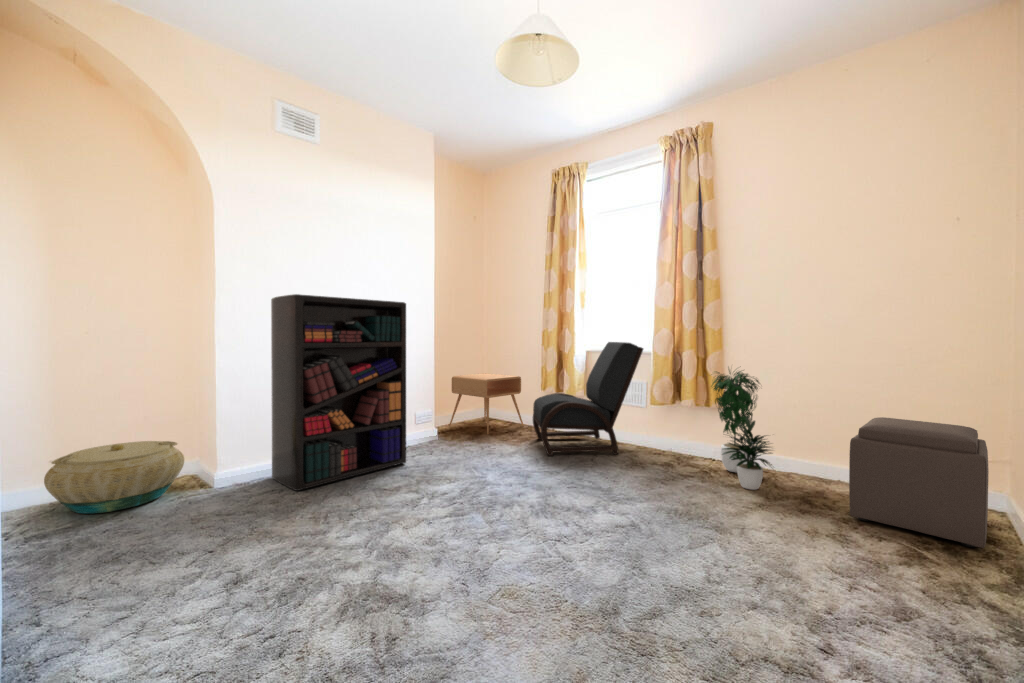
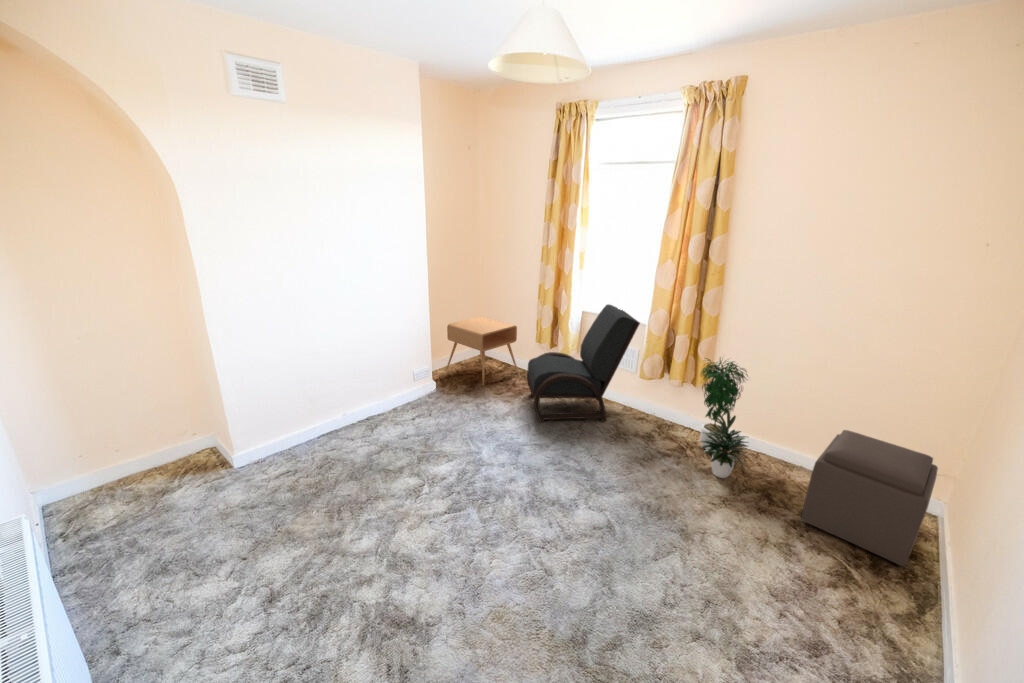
bookshelf: present [271,294,406,491] -> none [259,277,407,475]
basket: present [44,441,184,513] -> none [78,429,201,506]

